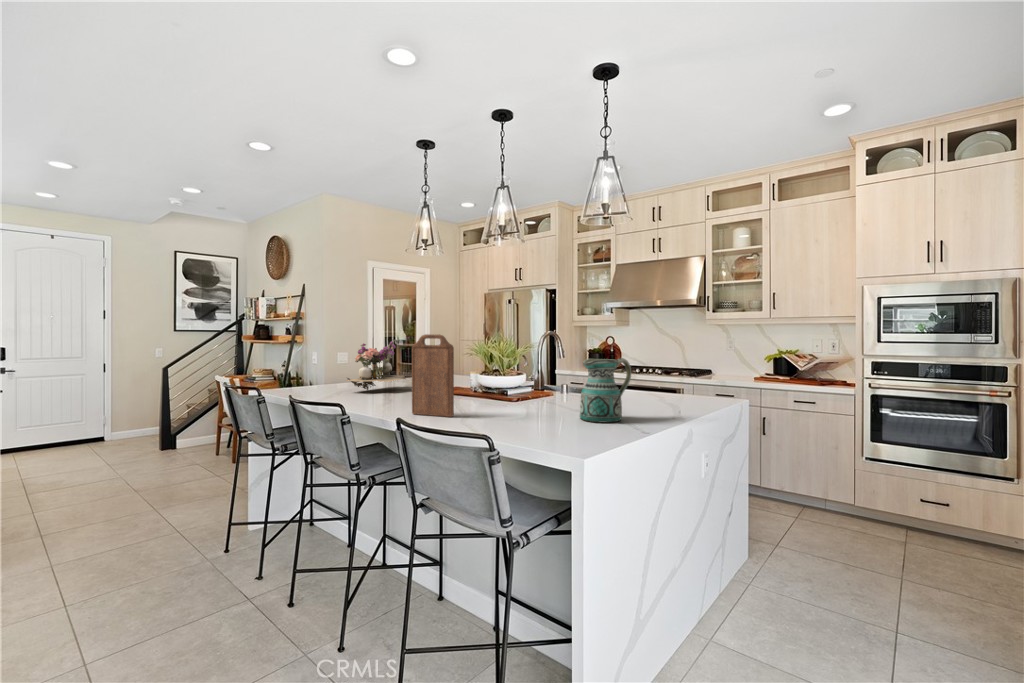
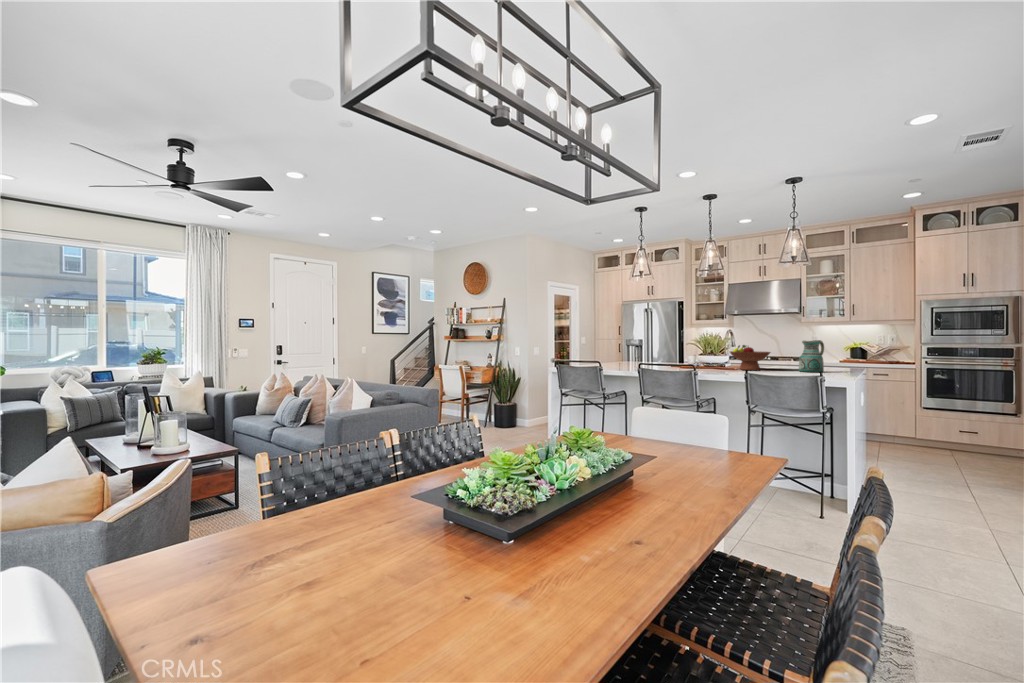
cutting board: present [412,334,454,417] -> none [703,328,730,372]
flower arrangement: present [346,341,406,390] -> none [614,335,649,366]
fruit bowl: none [478,364,547,411] -> present [730,345,770,370]

